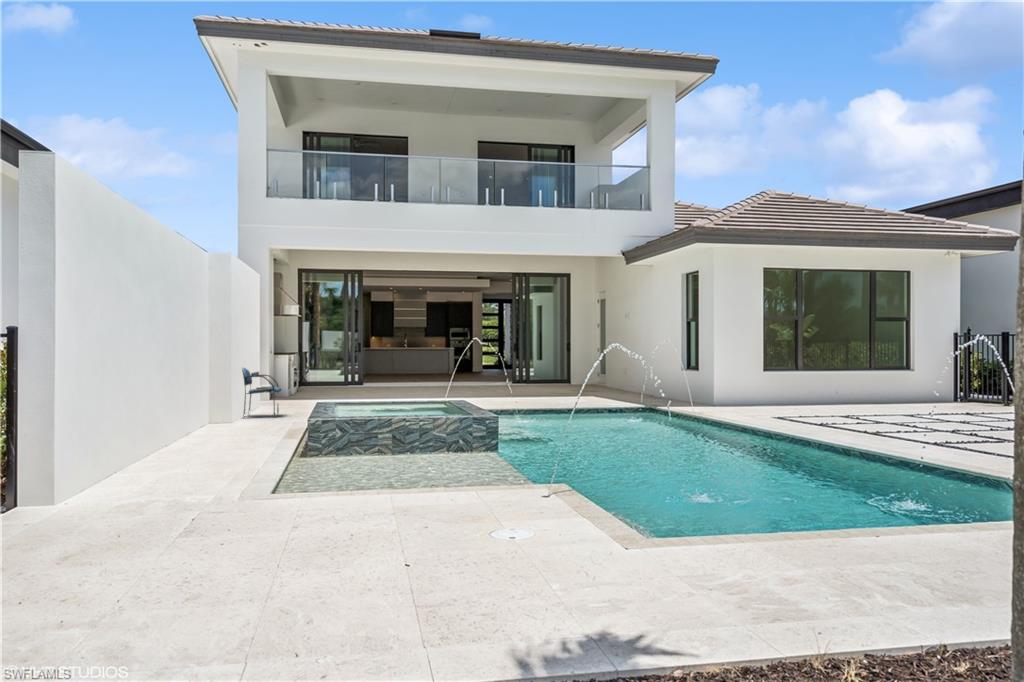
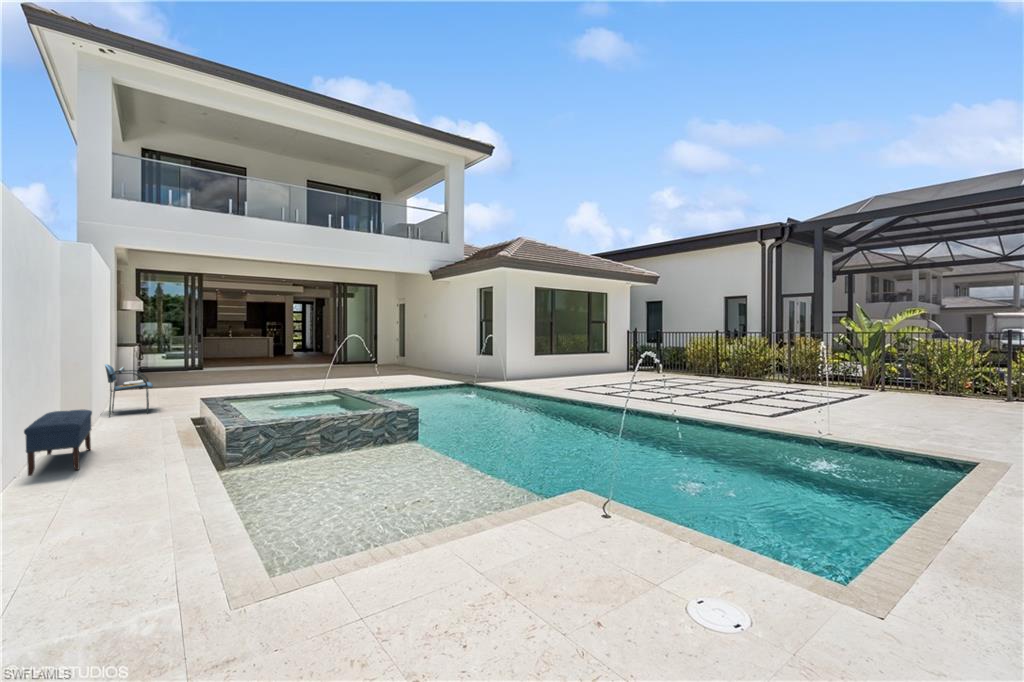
bench: none [168,399,217,442] -> present [24,409,92,476]

